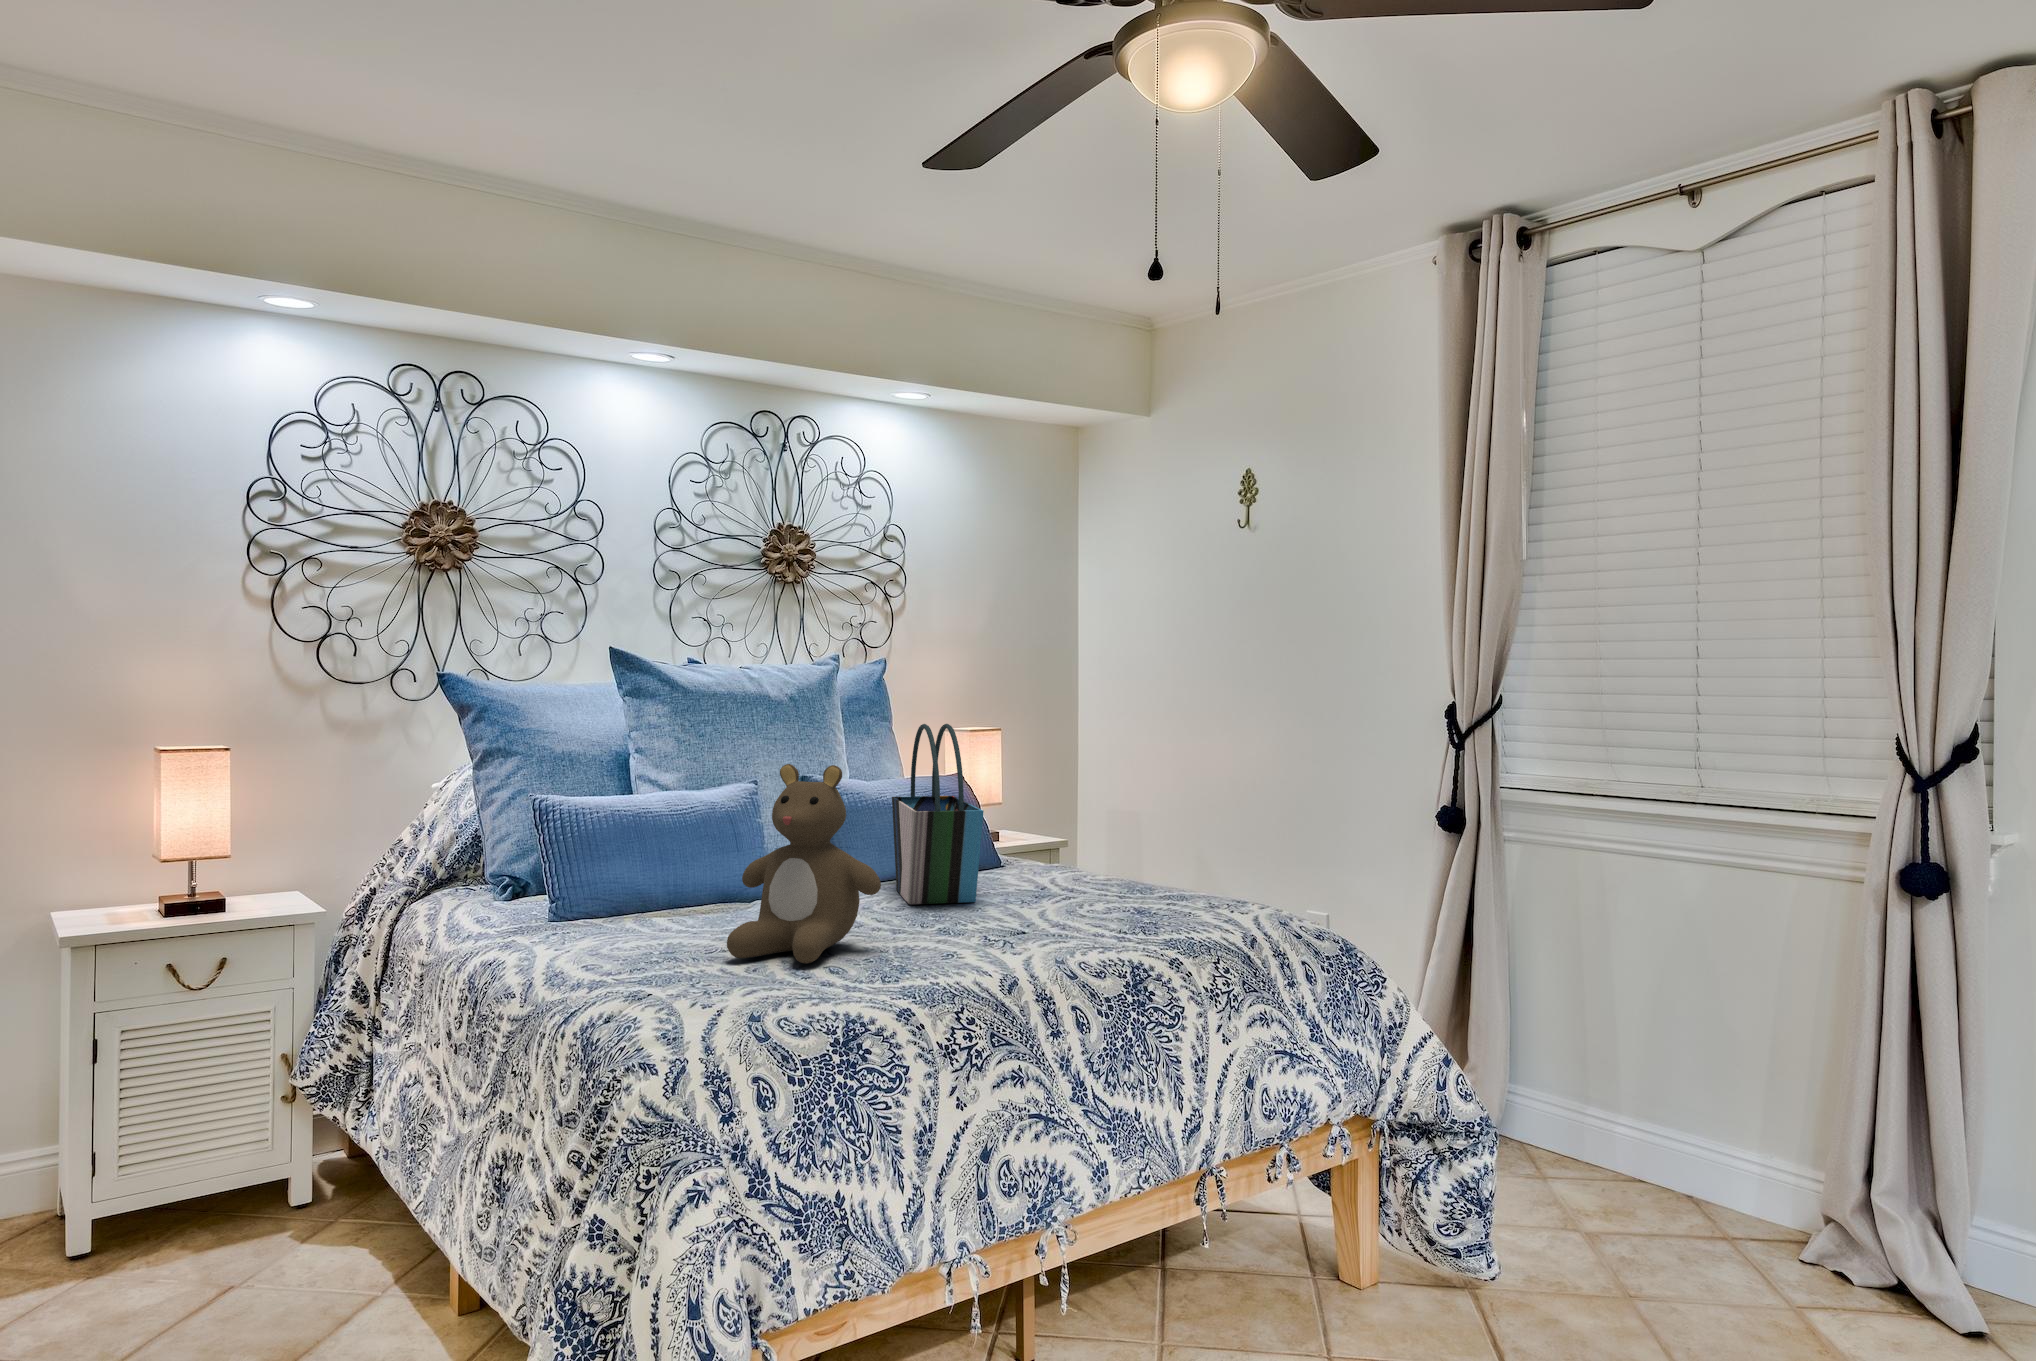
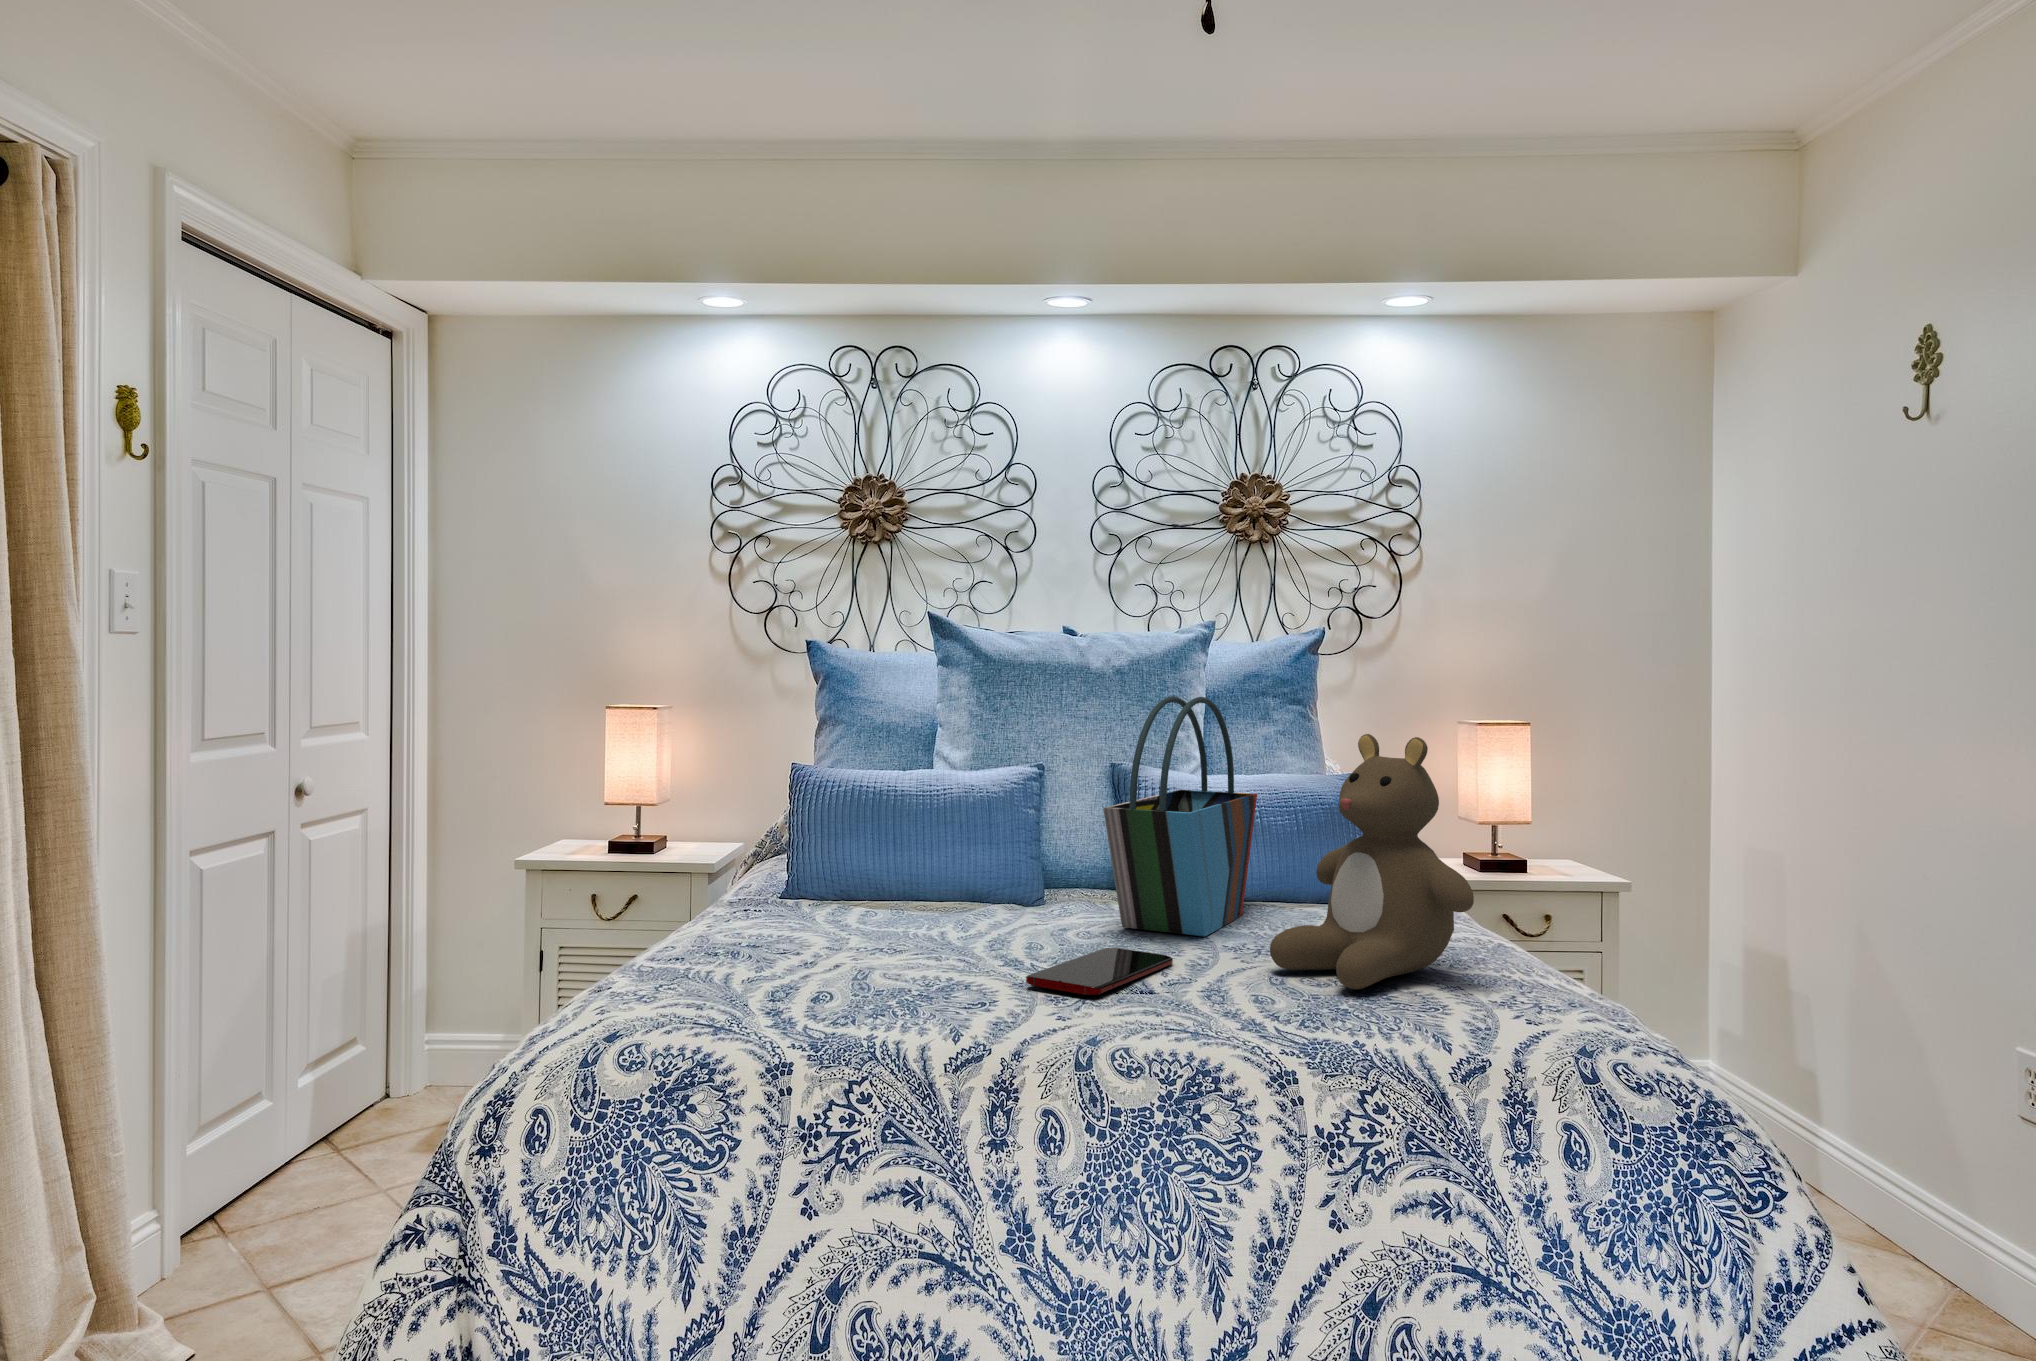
teddy bear: present [727,764,881,964] -> present [1270,734,1474,989]
smartphone: none [947,914,1018,941] -> present [1026,948,1173,995]

